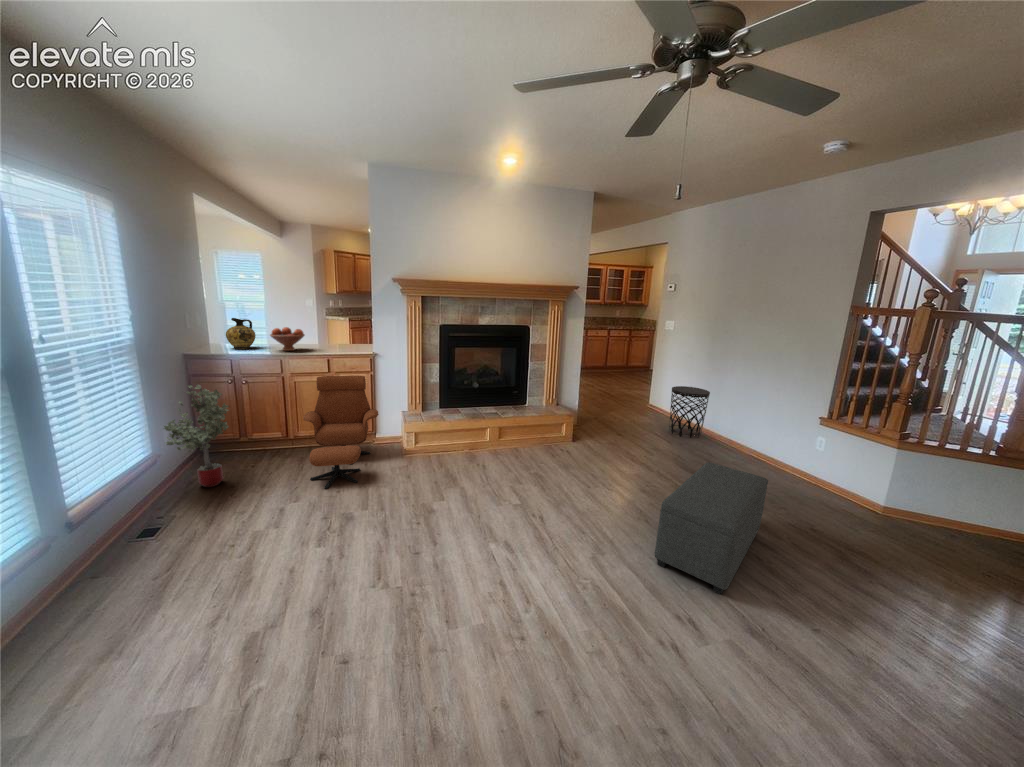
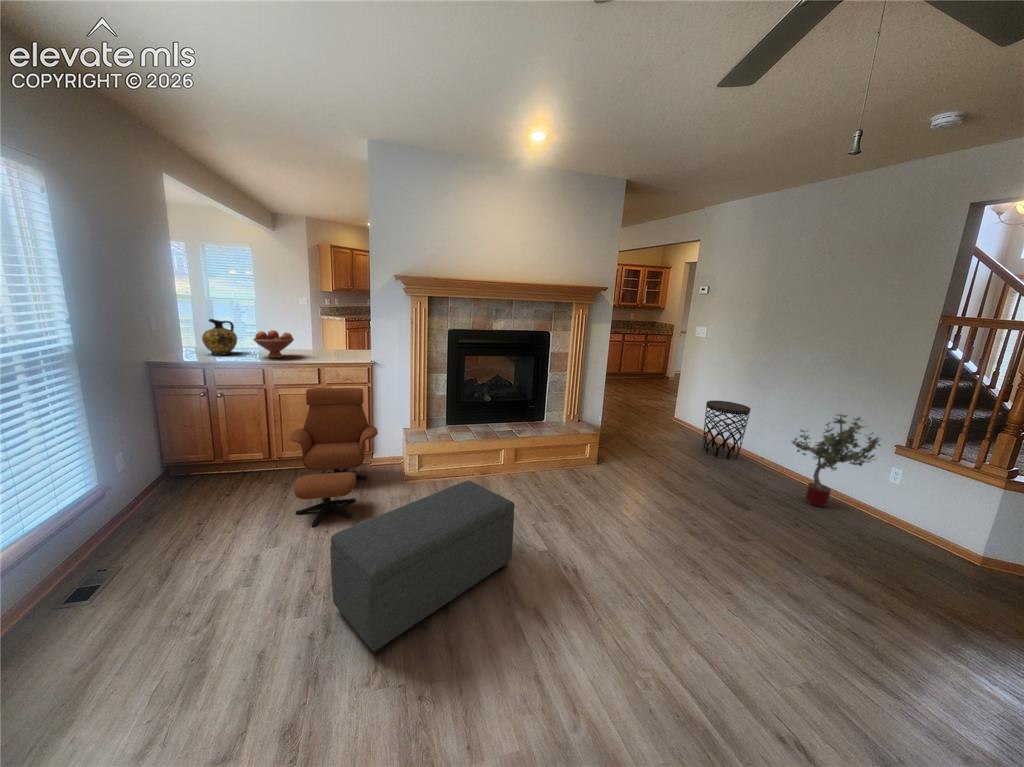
potted tree: present [164,384,229,487] -> present [792,415,881,507]
ottoman: present [655,462,768,594] -> present [330,481,515,655]

